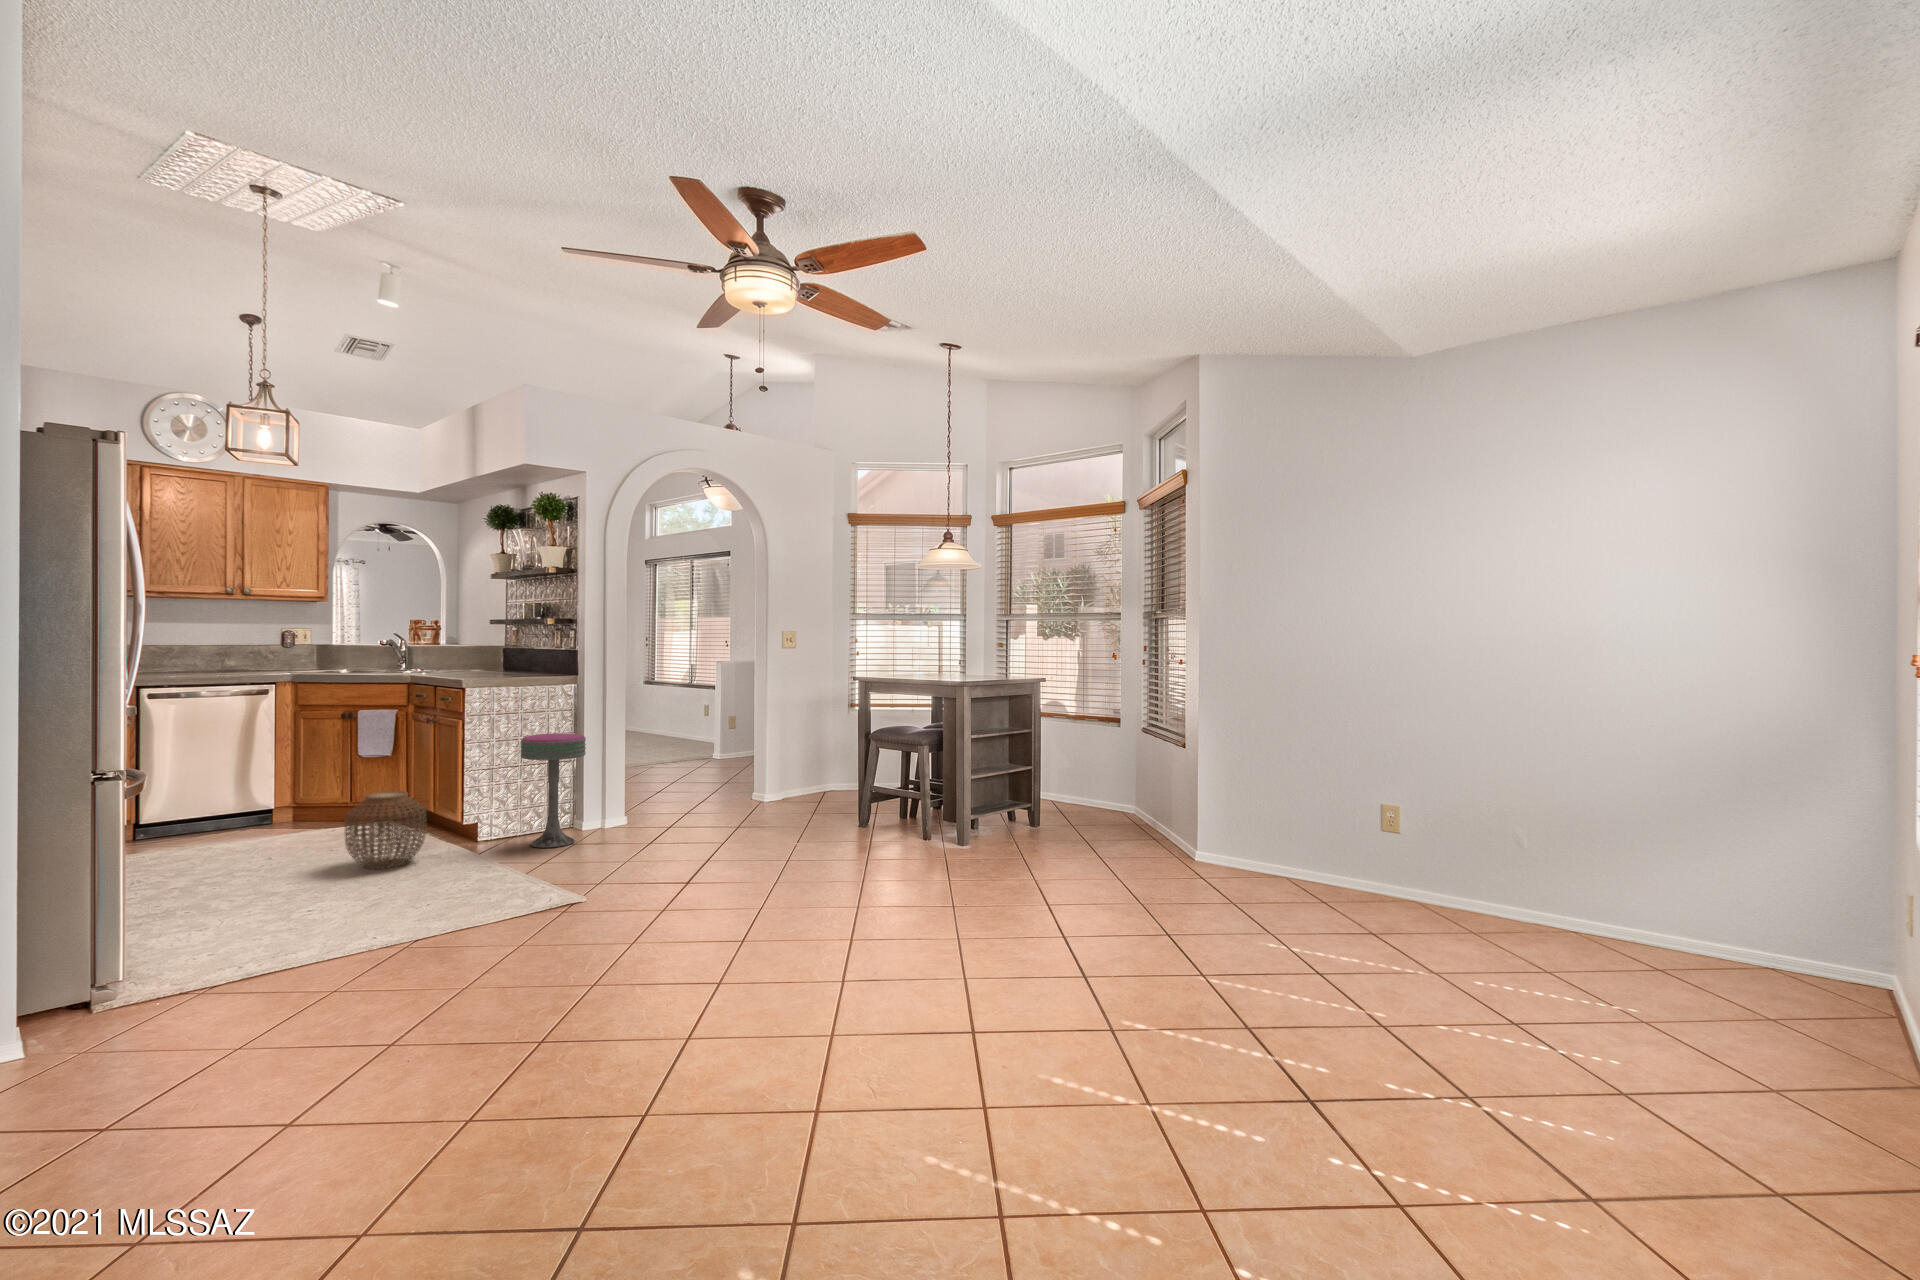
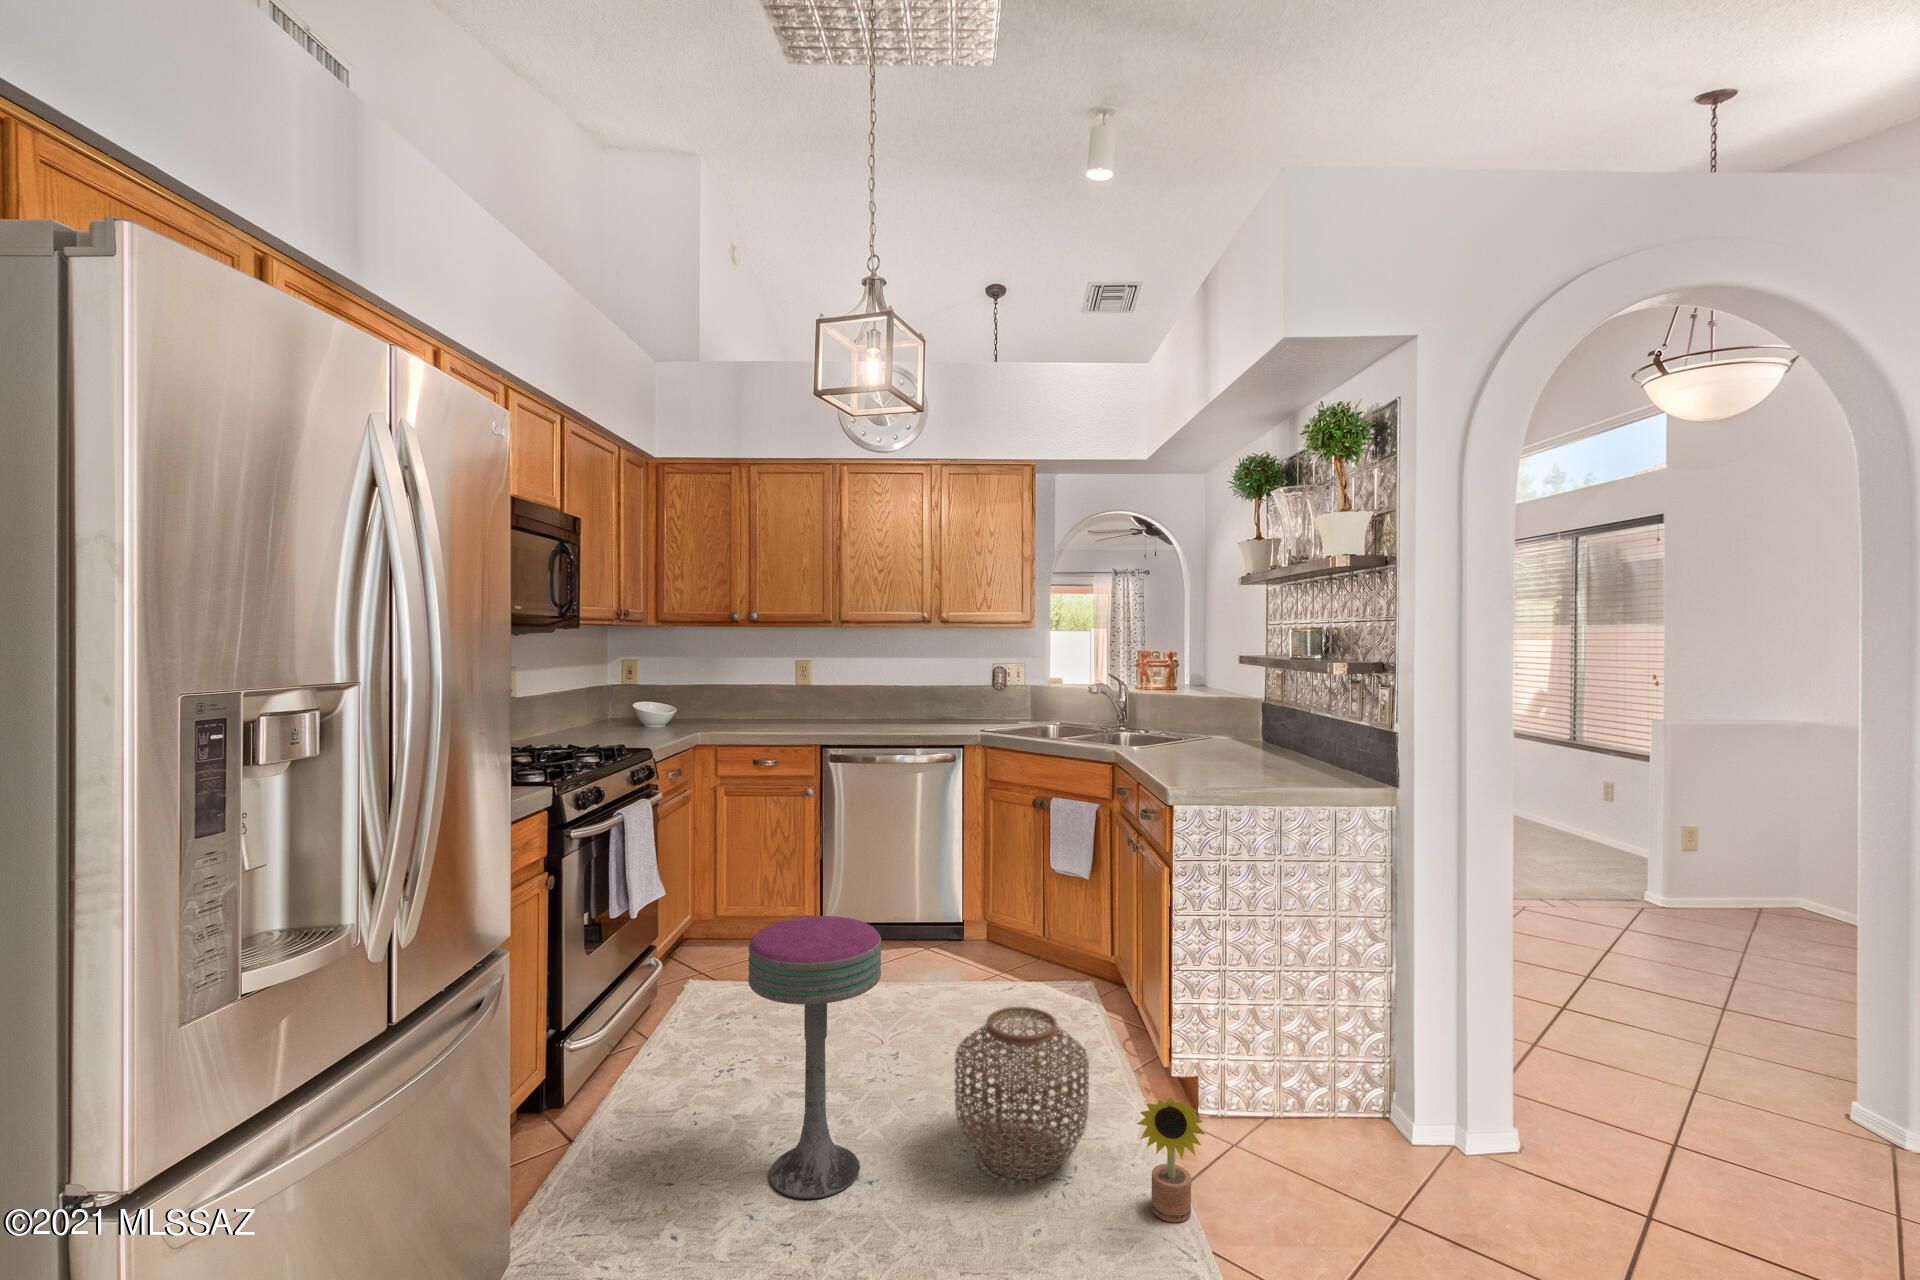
bar stool: present [521,733,586,848] -> present [748,916,881,1199]
decorative plant: none [459,803,493,861] -> present [1137,1098,1205,1222]

